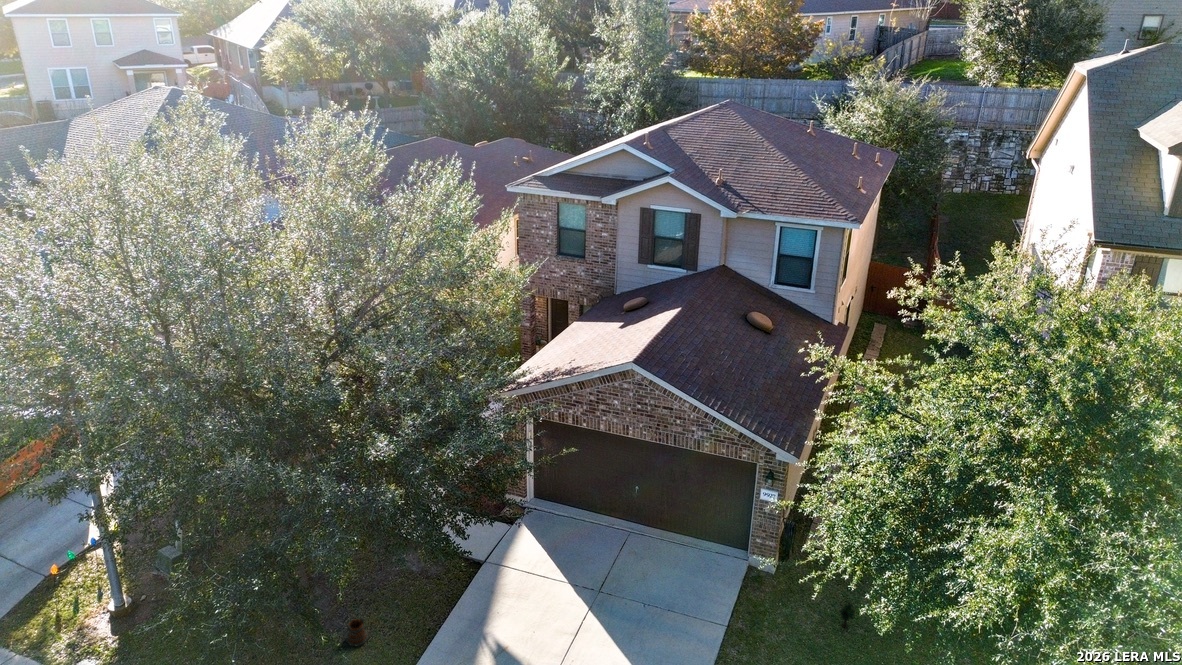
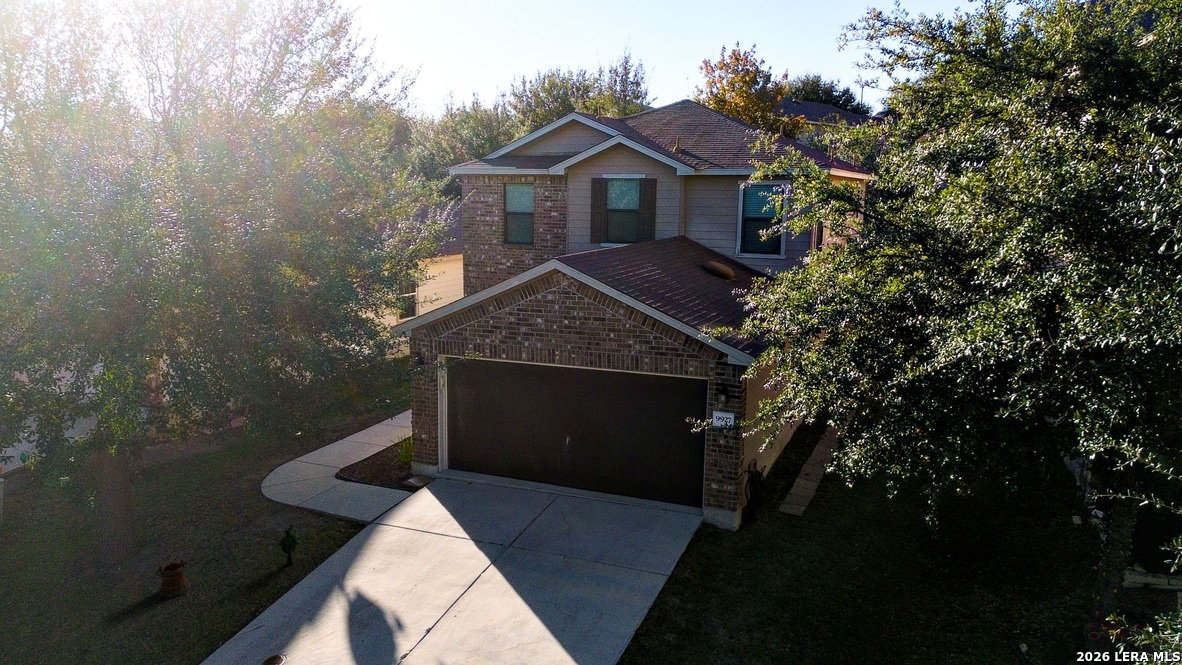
decorative plant: present [839,601,855,628] -> present [276,525,301,565]

